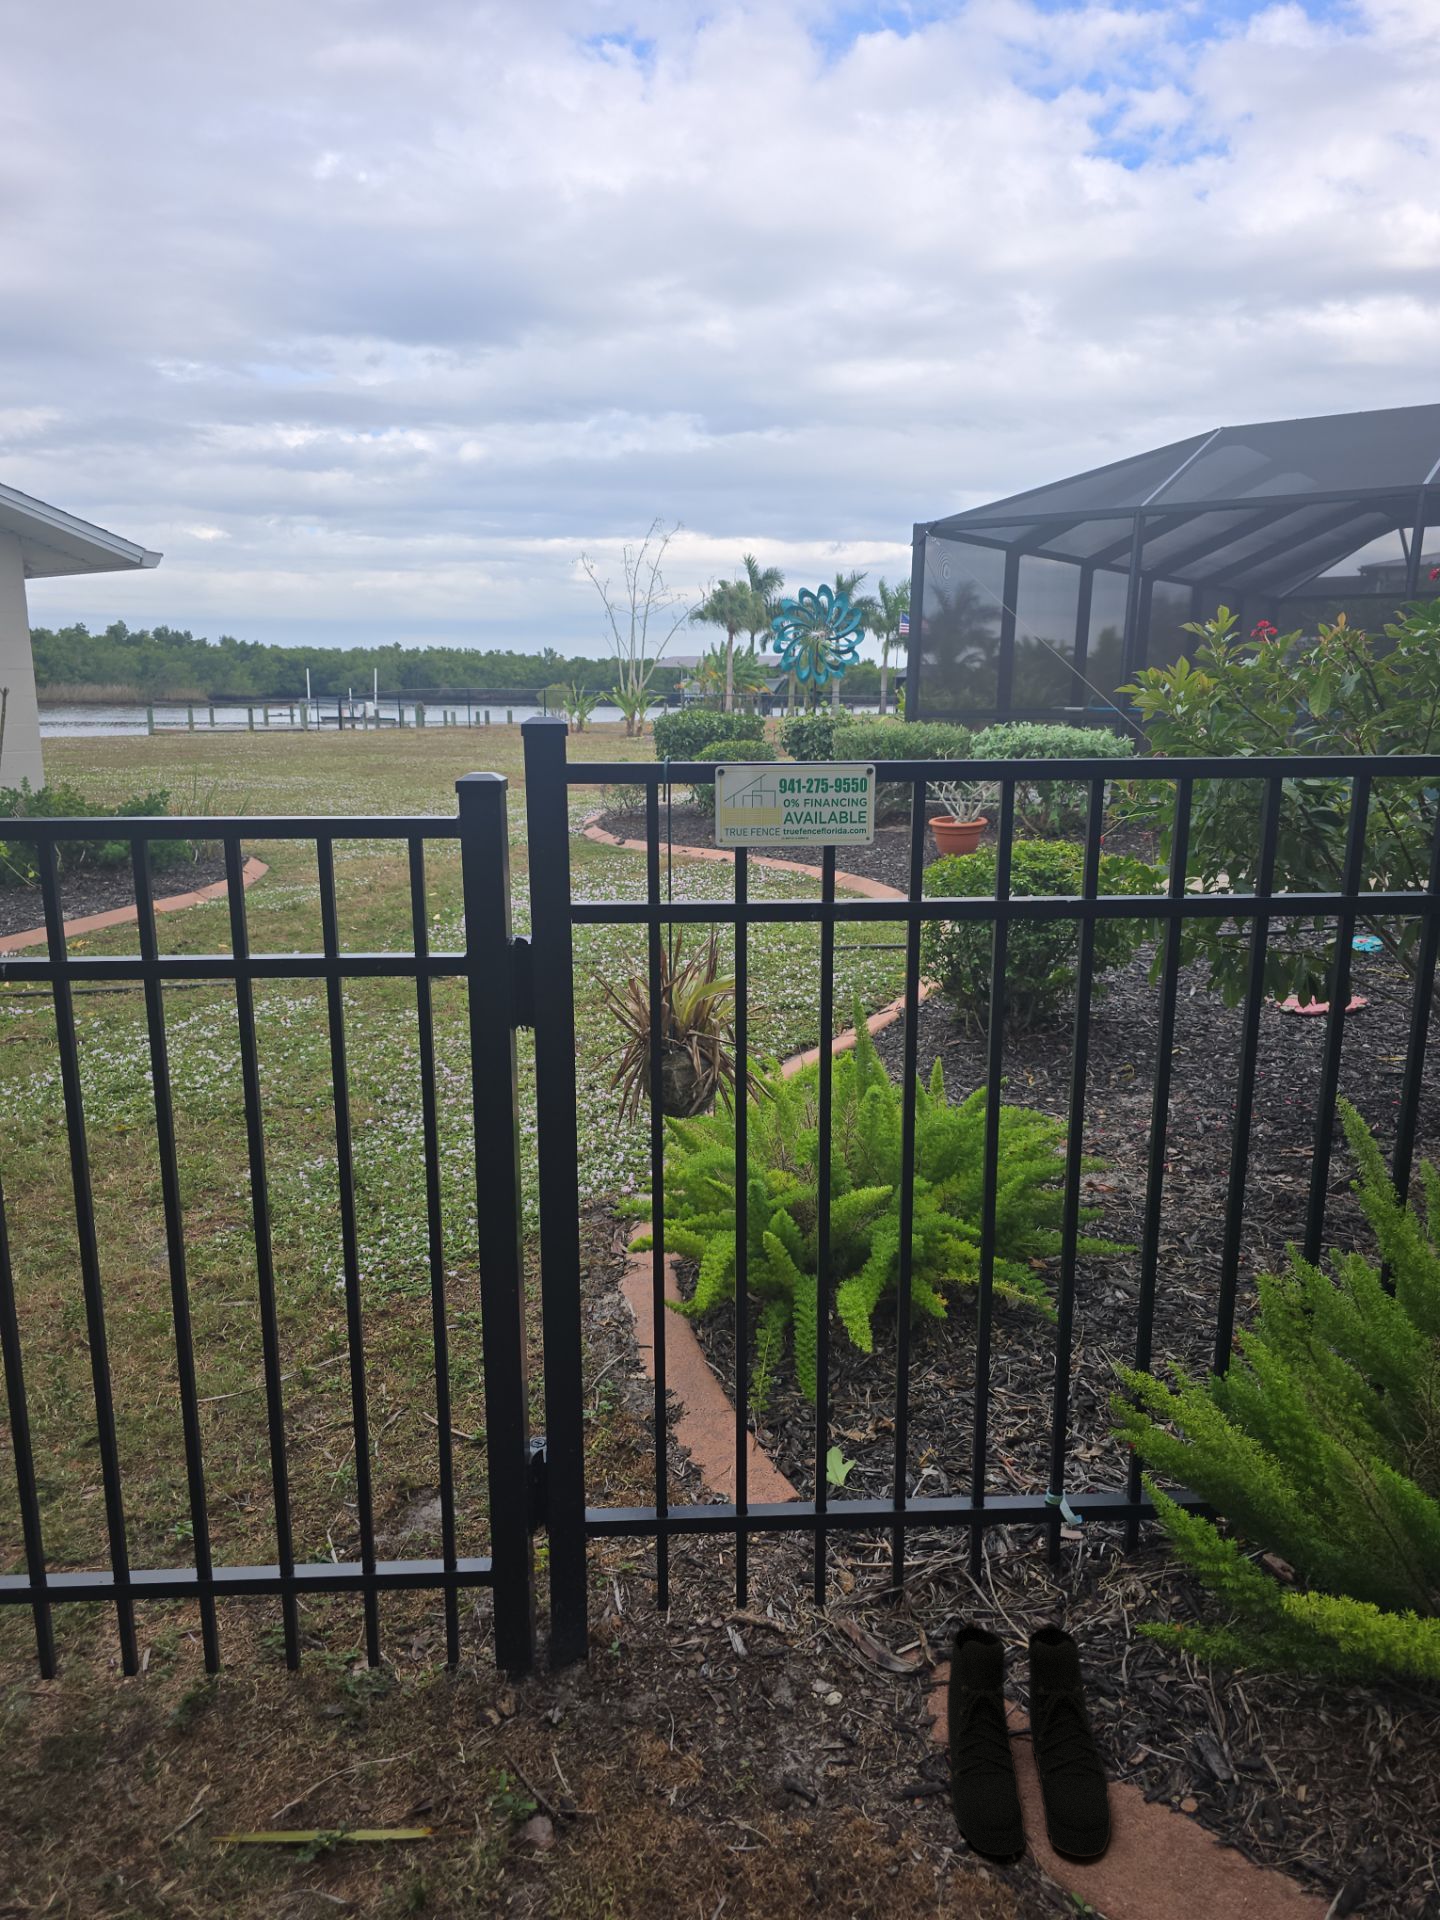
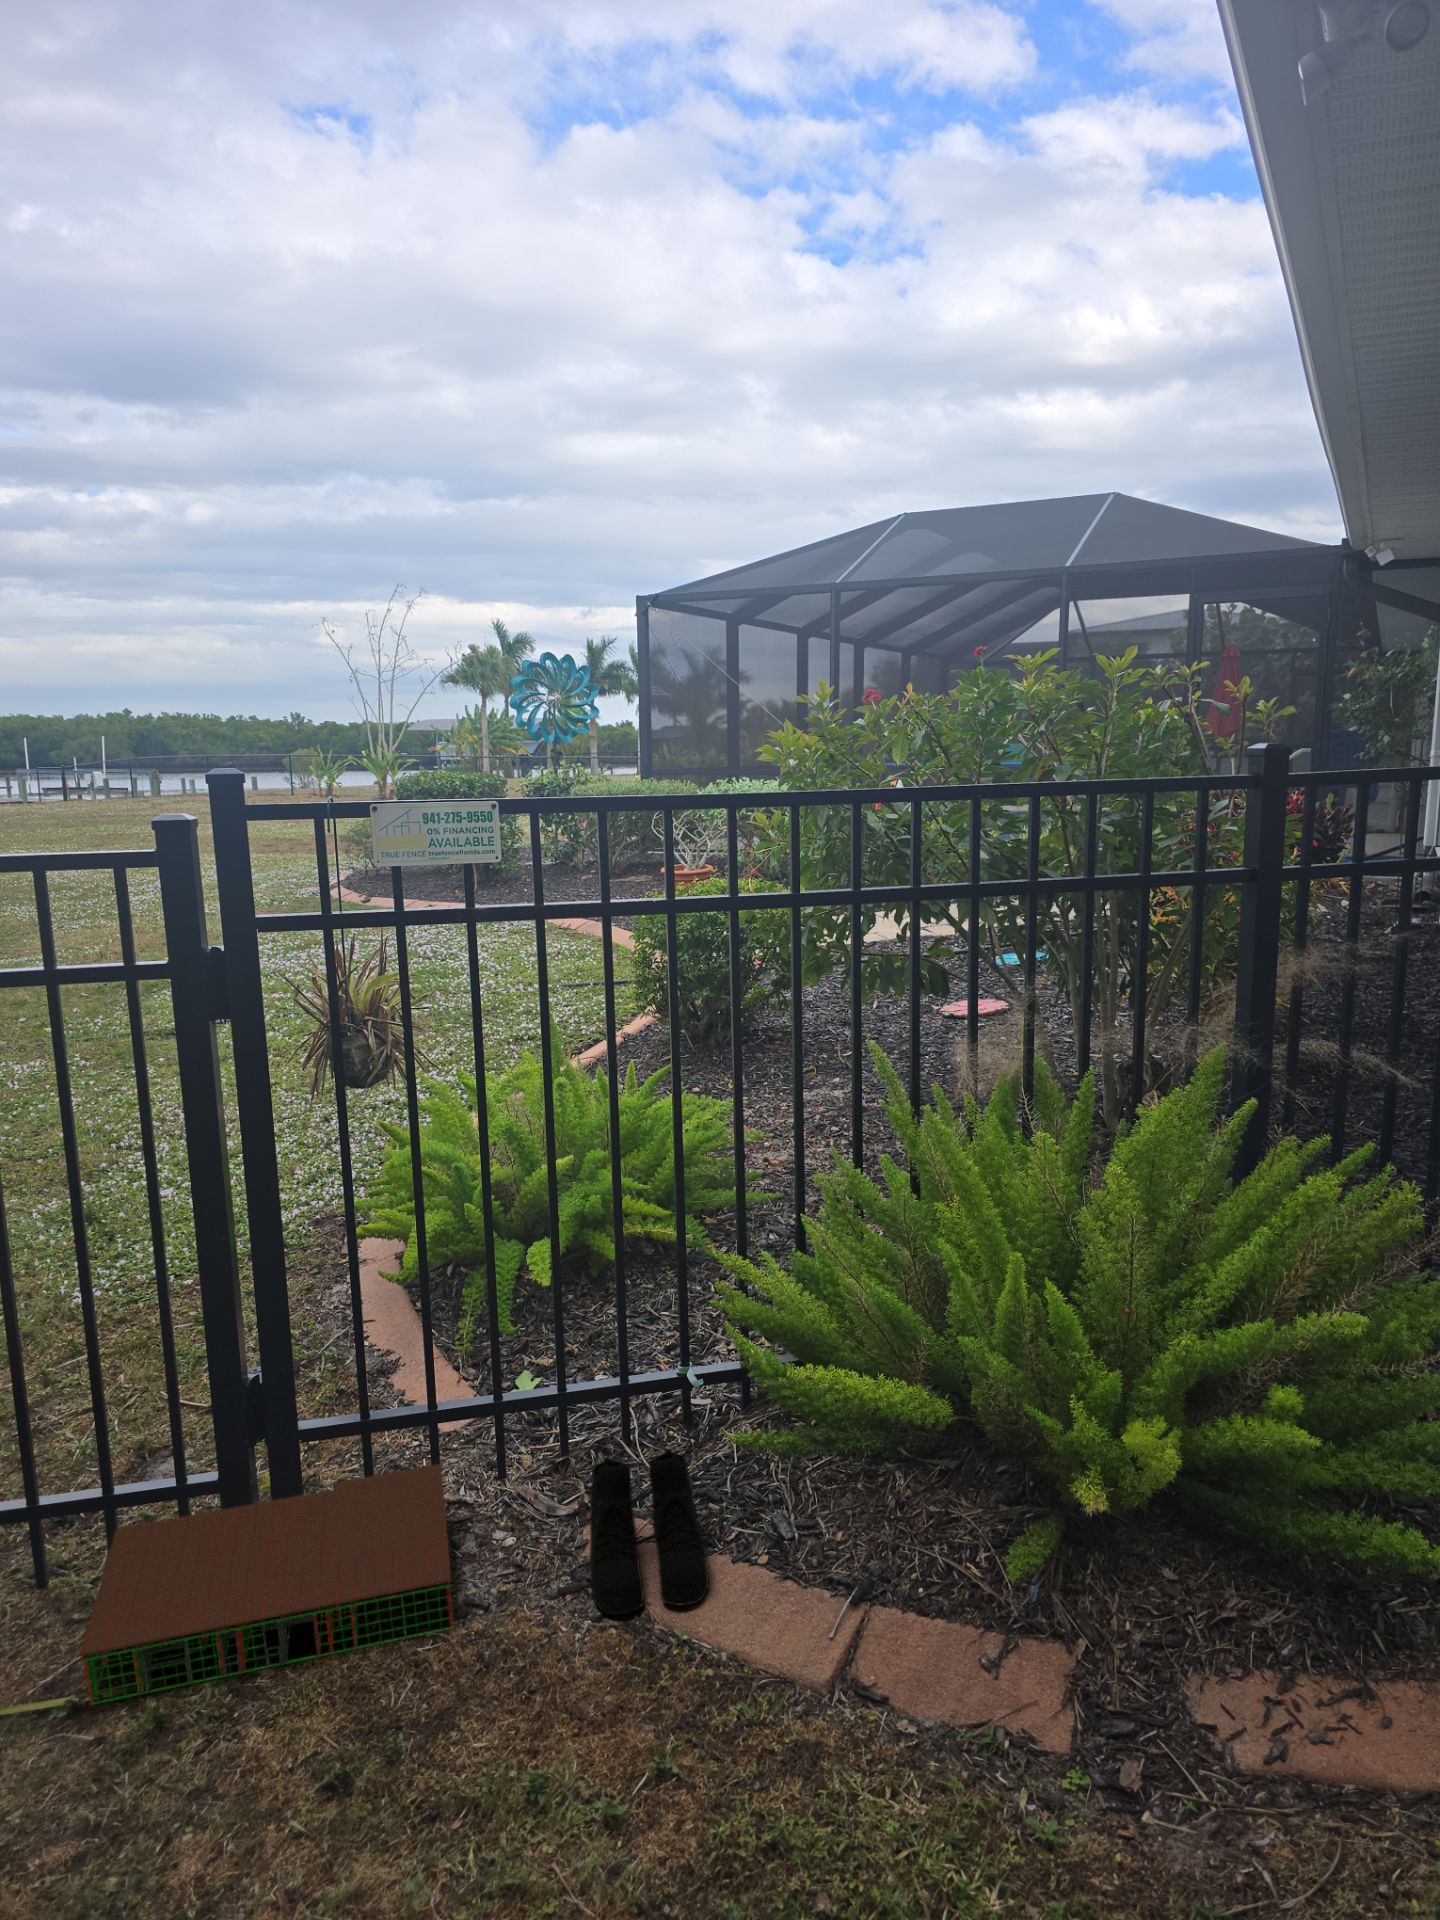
storage bin: none [332,1589,778,1867] -> present [80,1464,454,1705]

